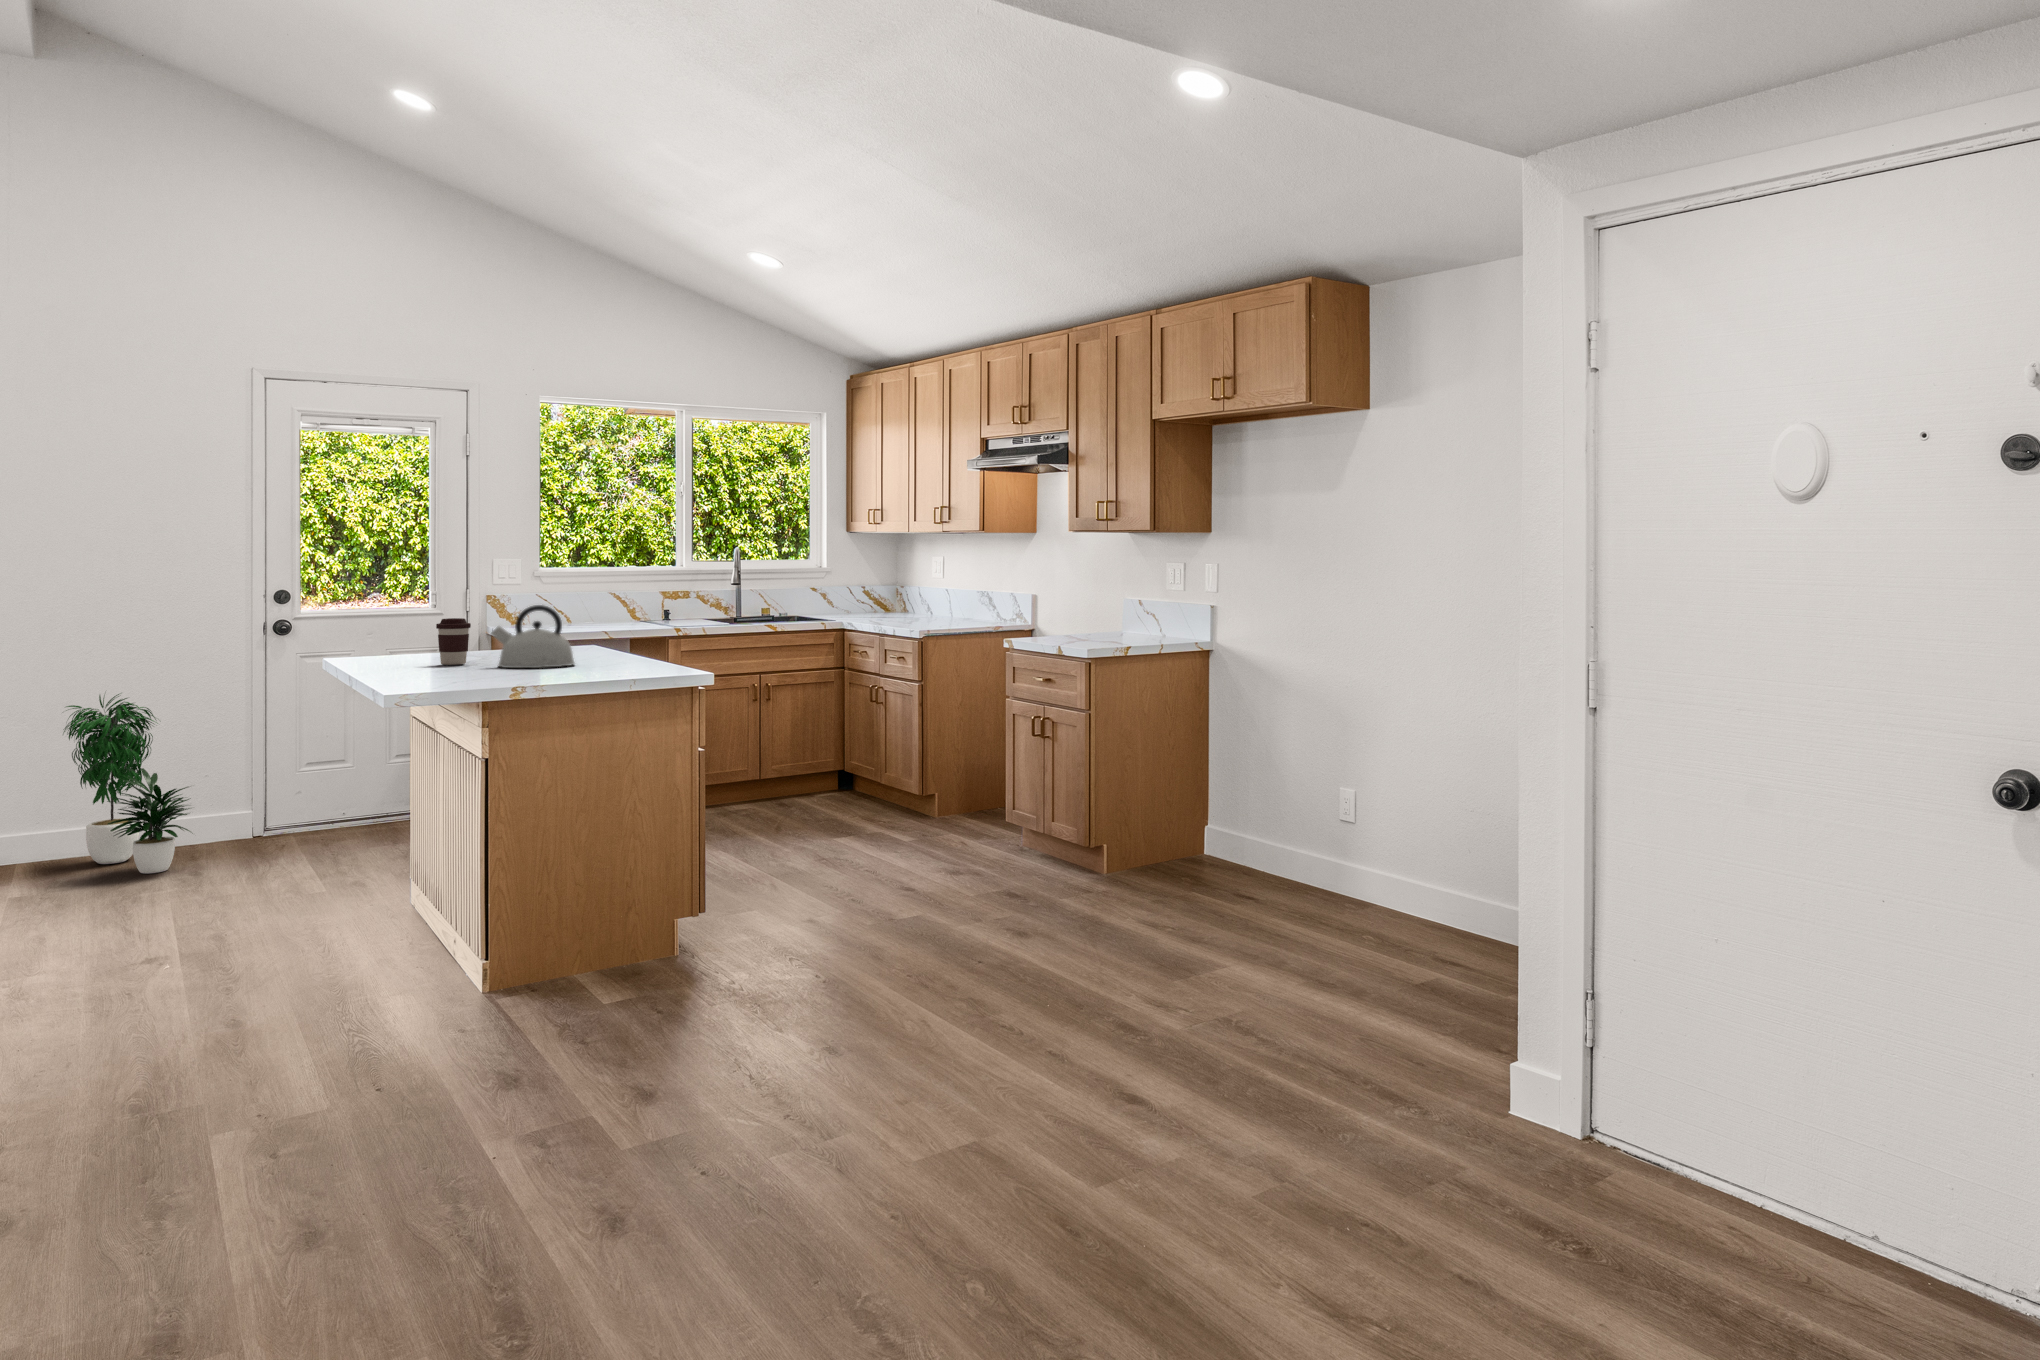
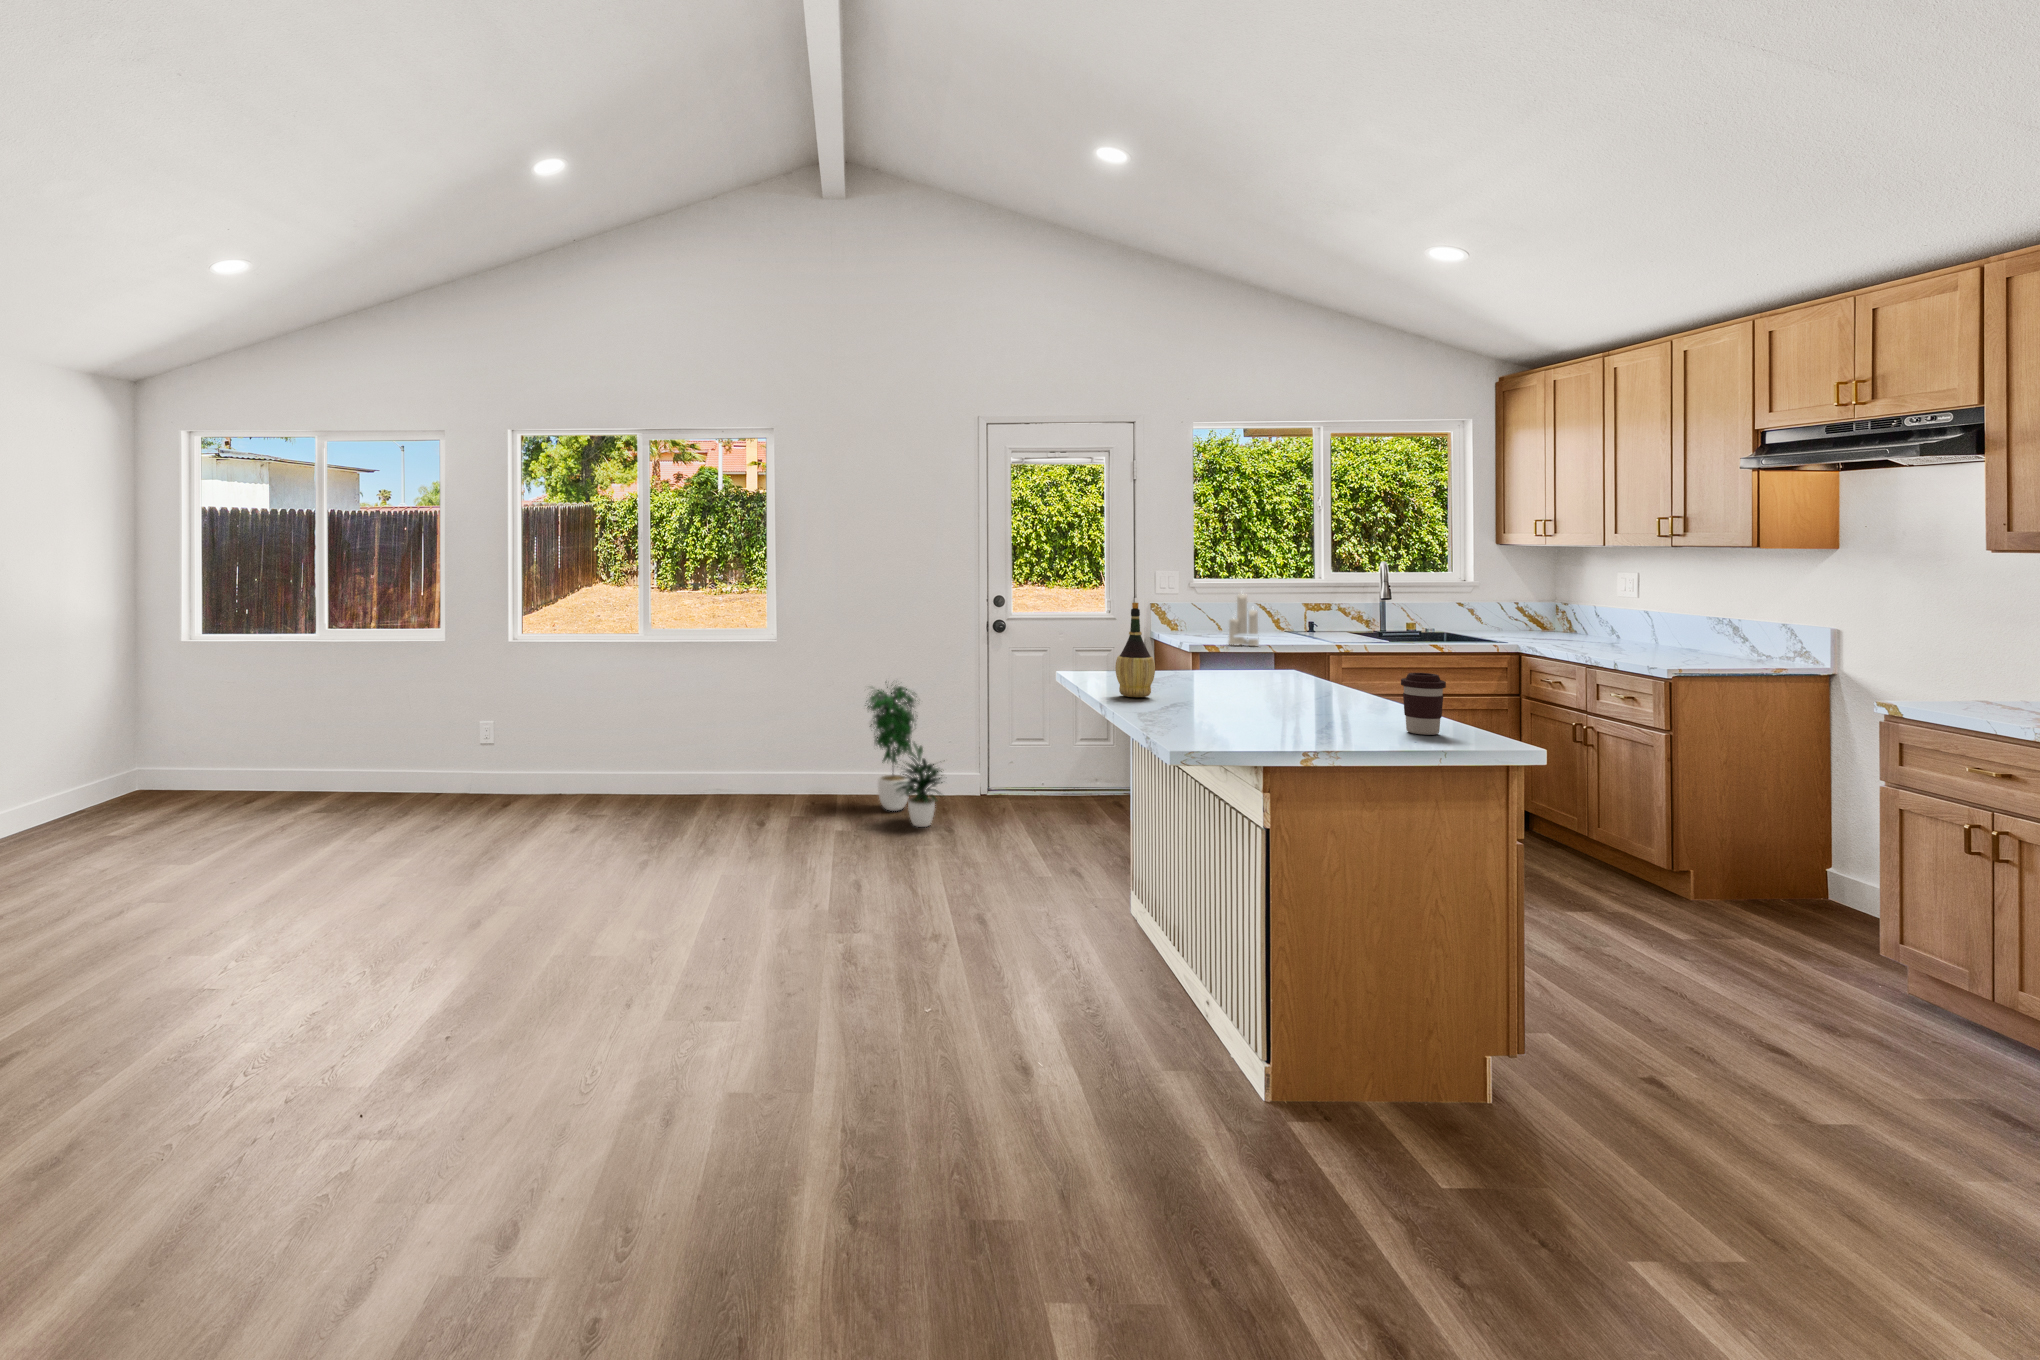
candle: none [575,570,609,635] -> present [1228,594,1259,646]
wine bottle: none [370,573,414,667] -> present [1115,602,1155,697]
kettle: present [491,605,575,668] -> none [1232,641,1323,713]
coffee cup: present [436,618,471,665] -> present [1401,673,1446,735]

